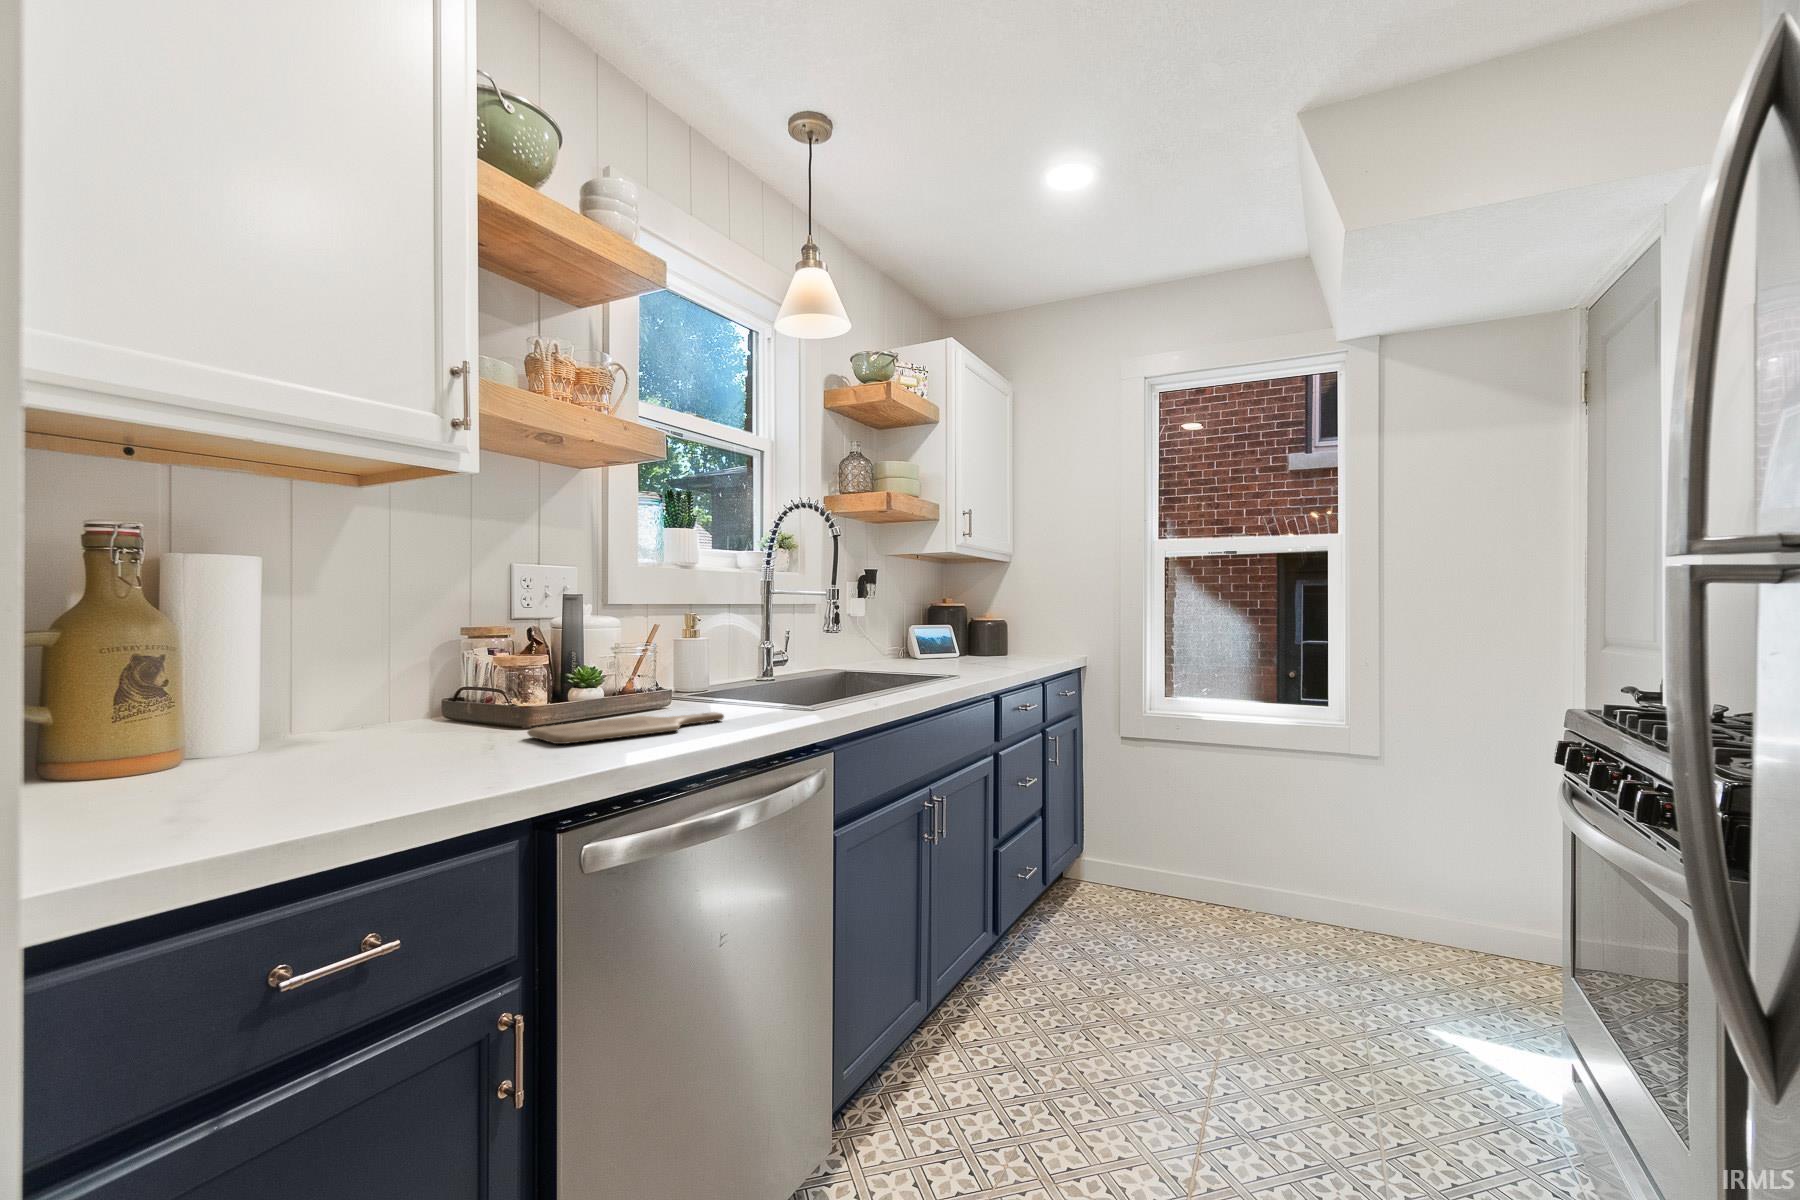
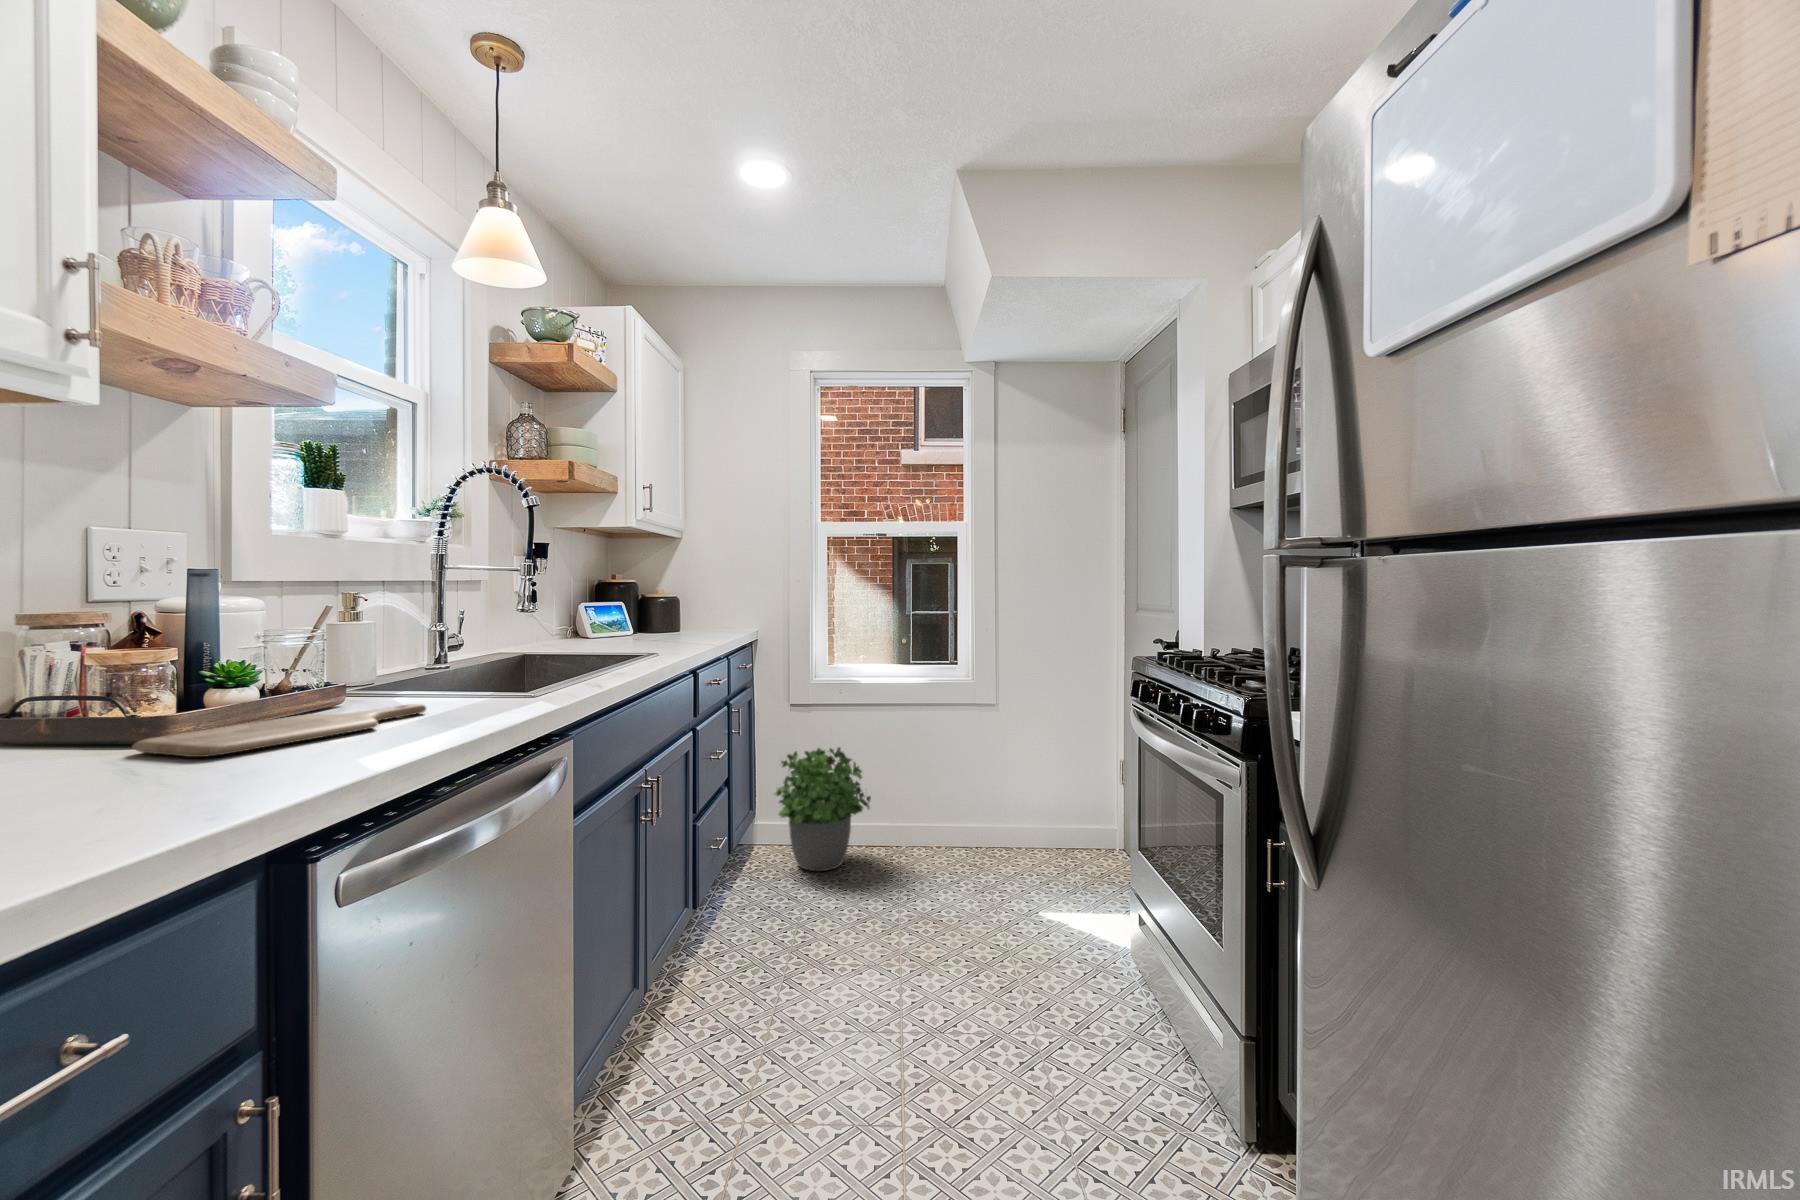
potted plant: none [1096,784,1209,923] -> present [775,747,871,871]

